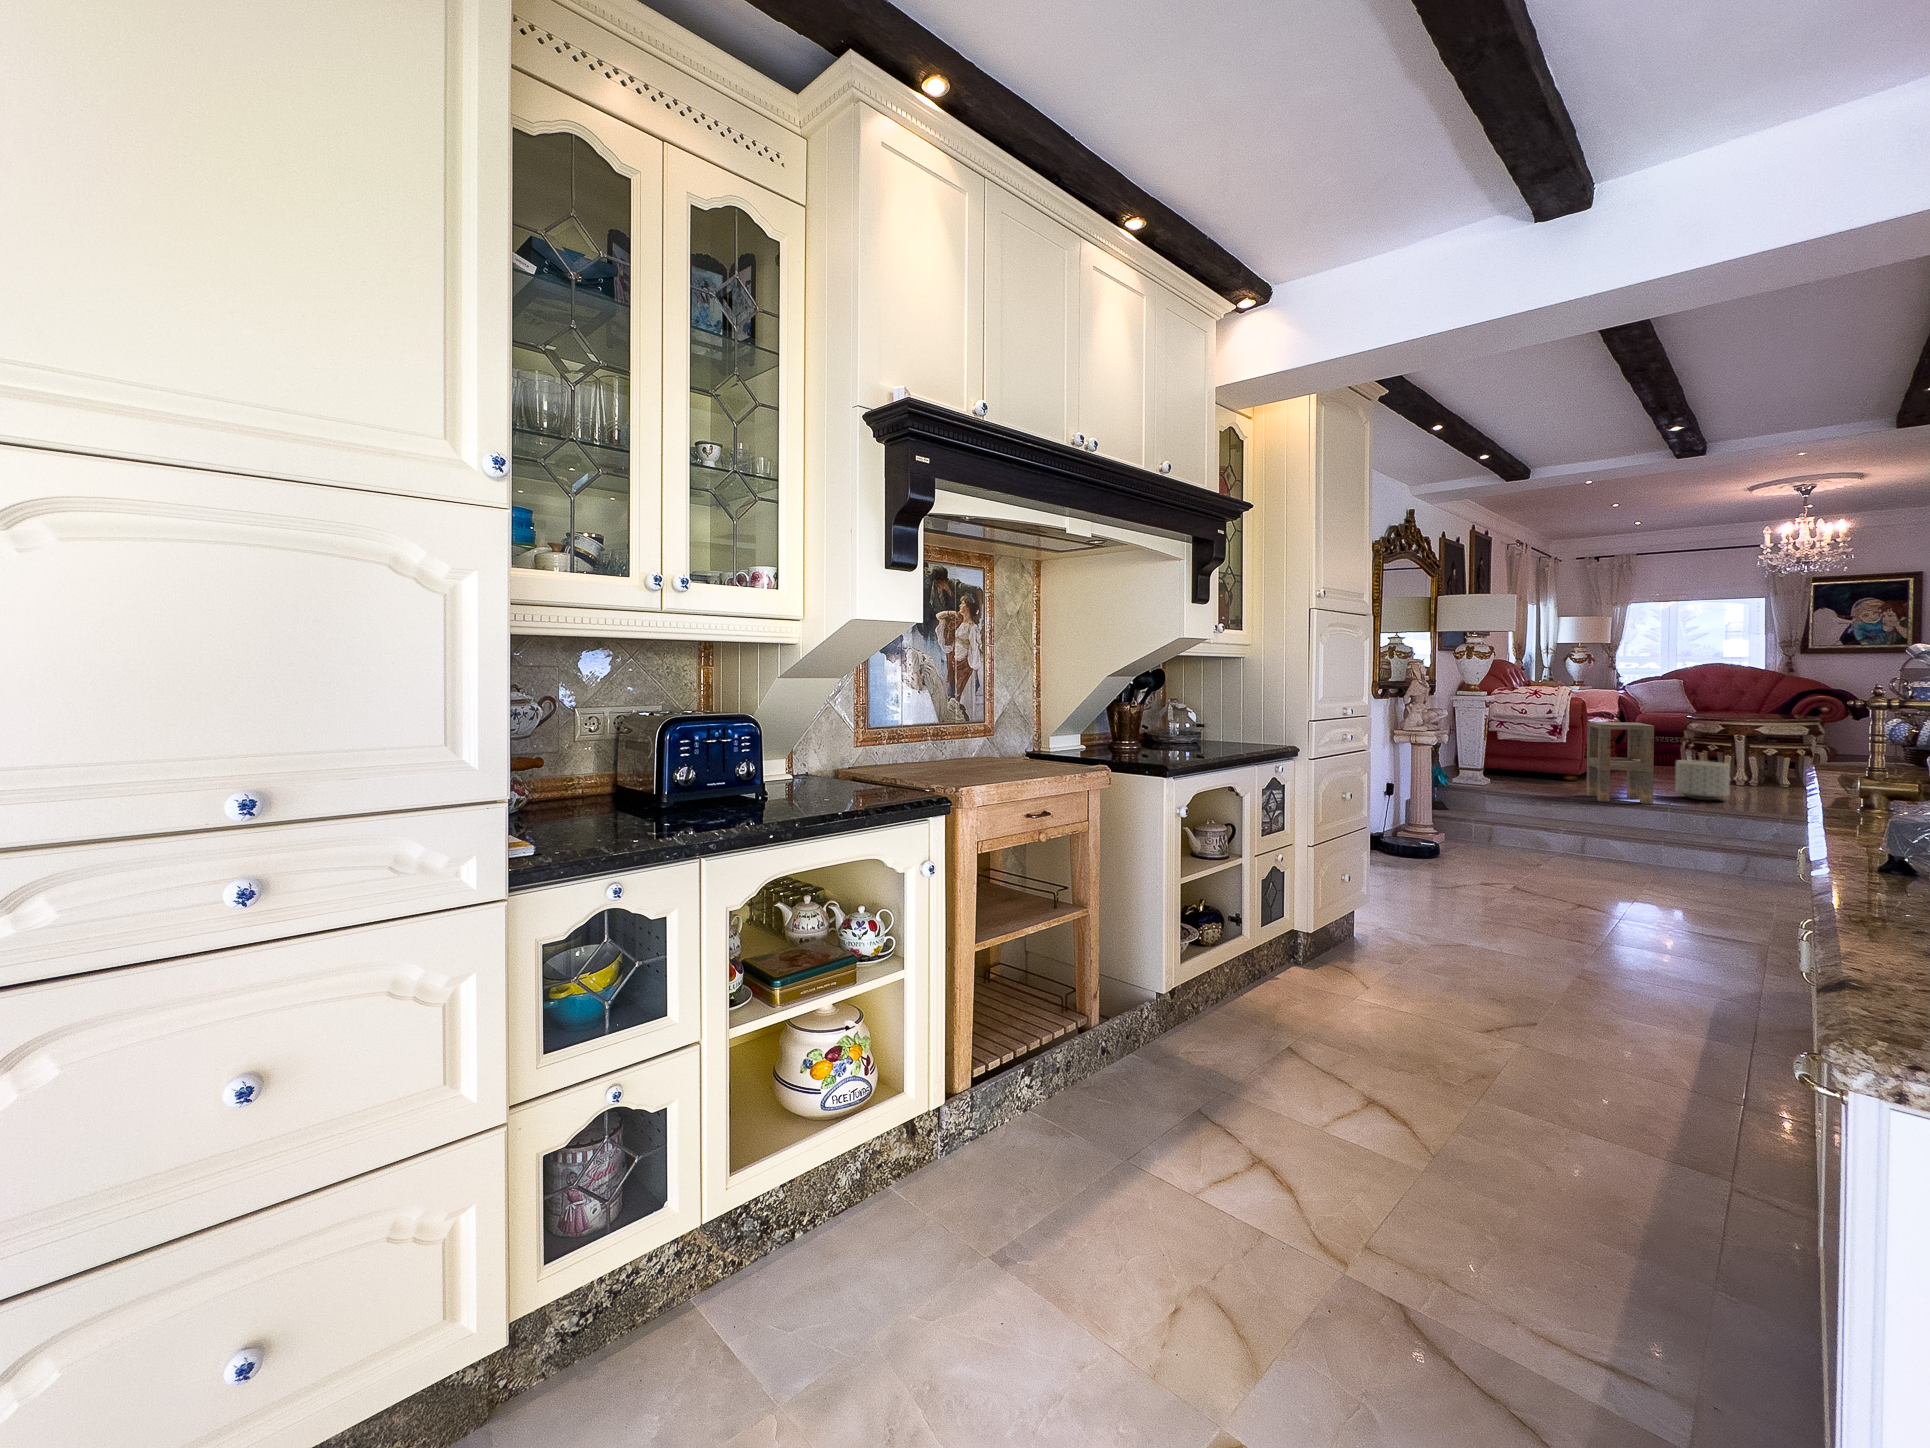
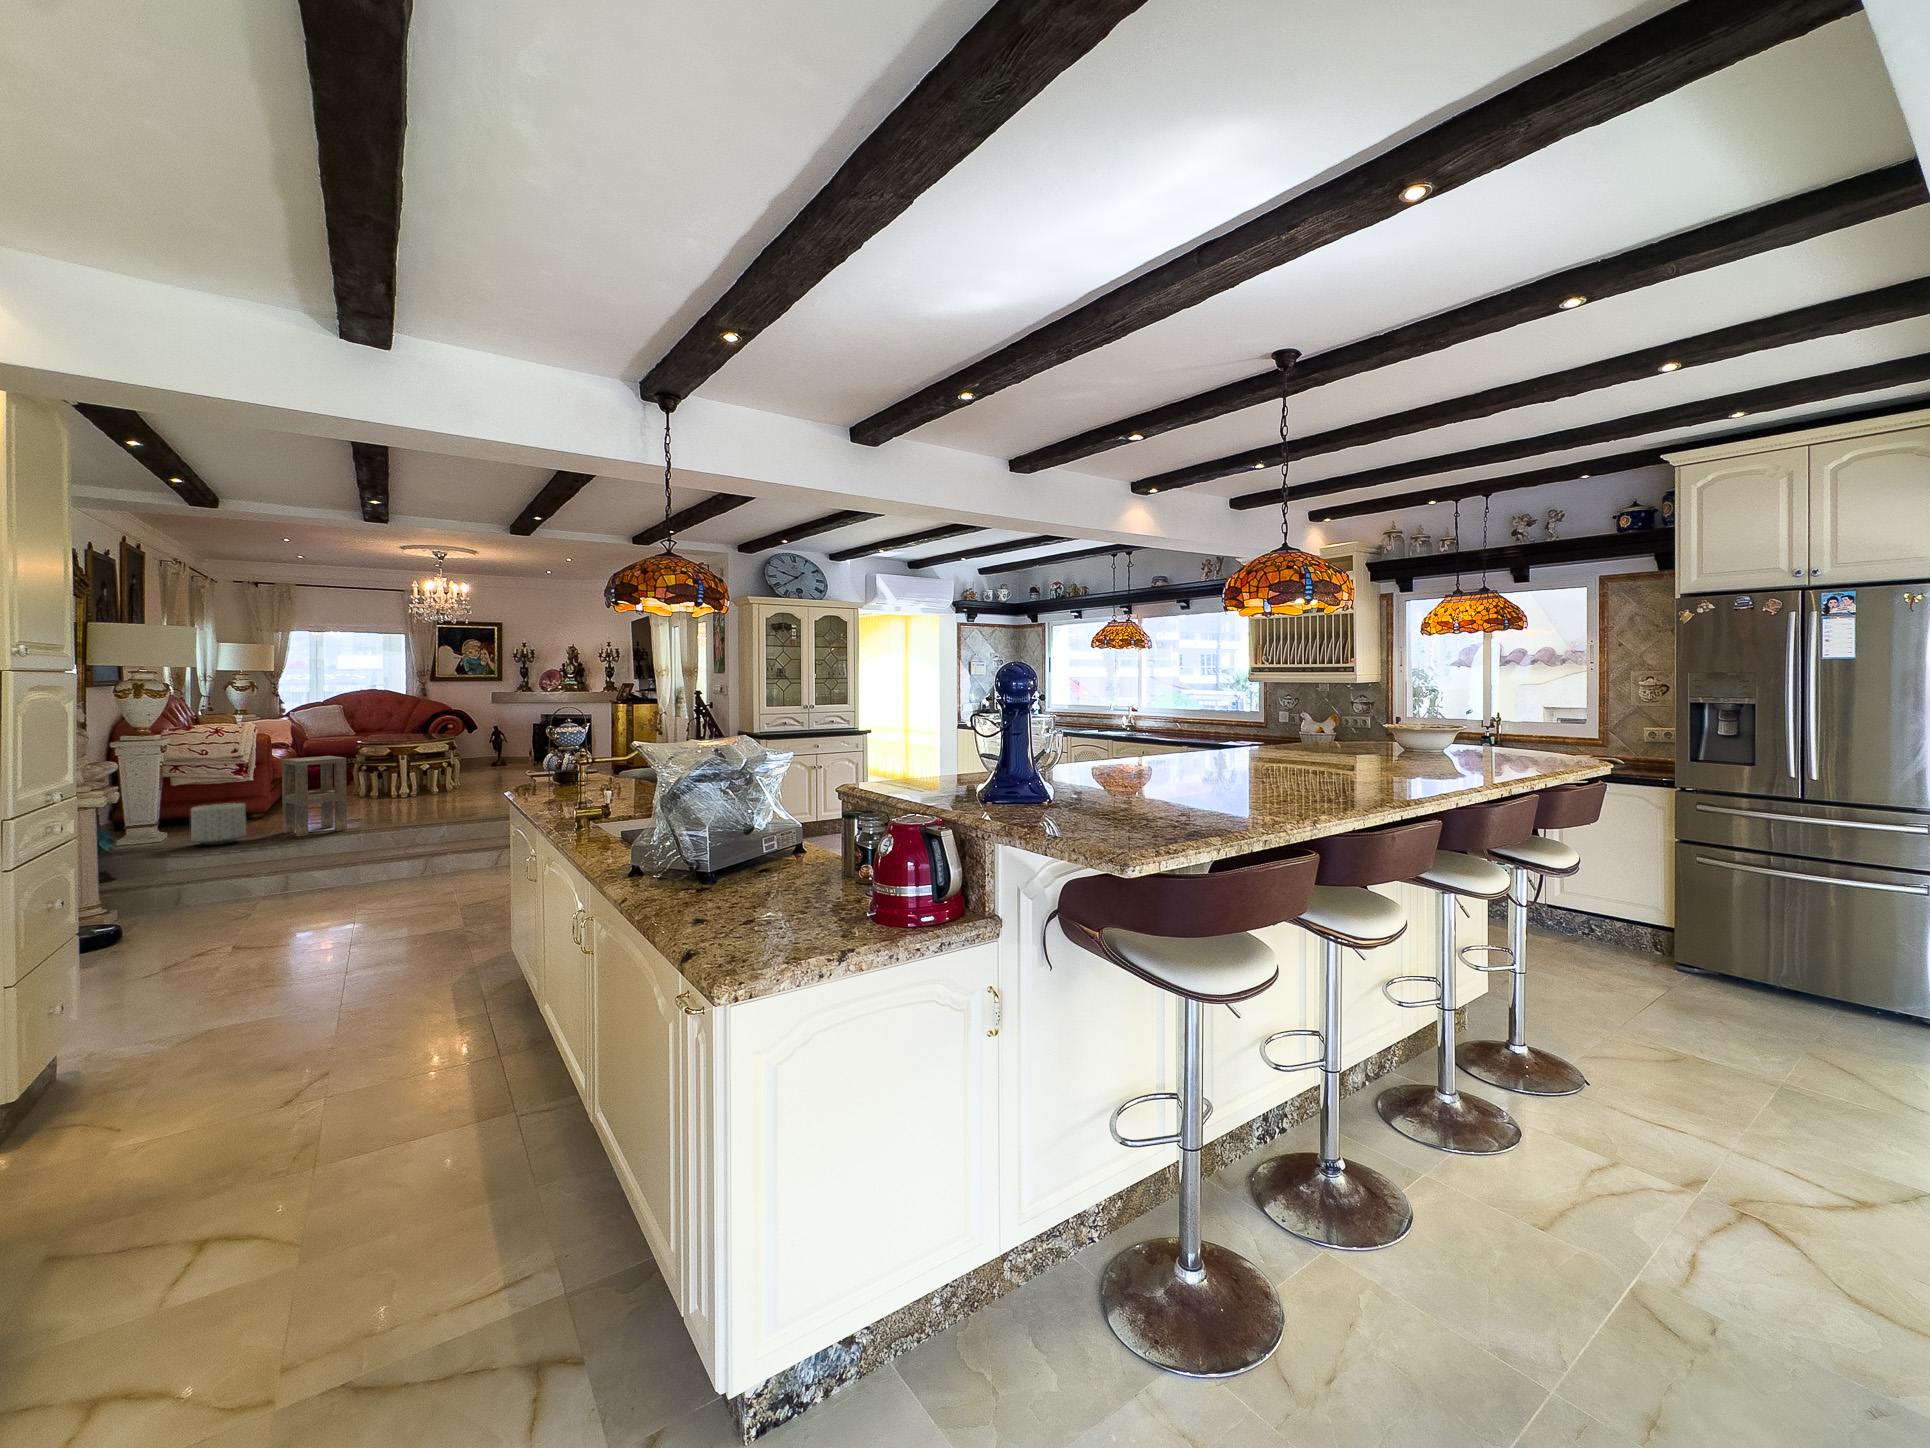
planter: present [1675,760,1730,800] -> present [191,803,246,845]

